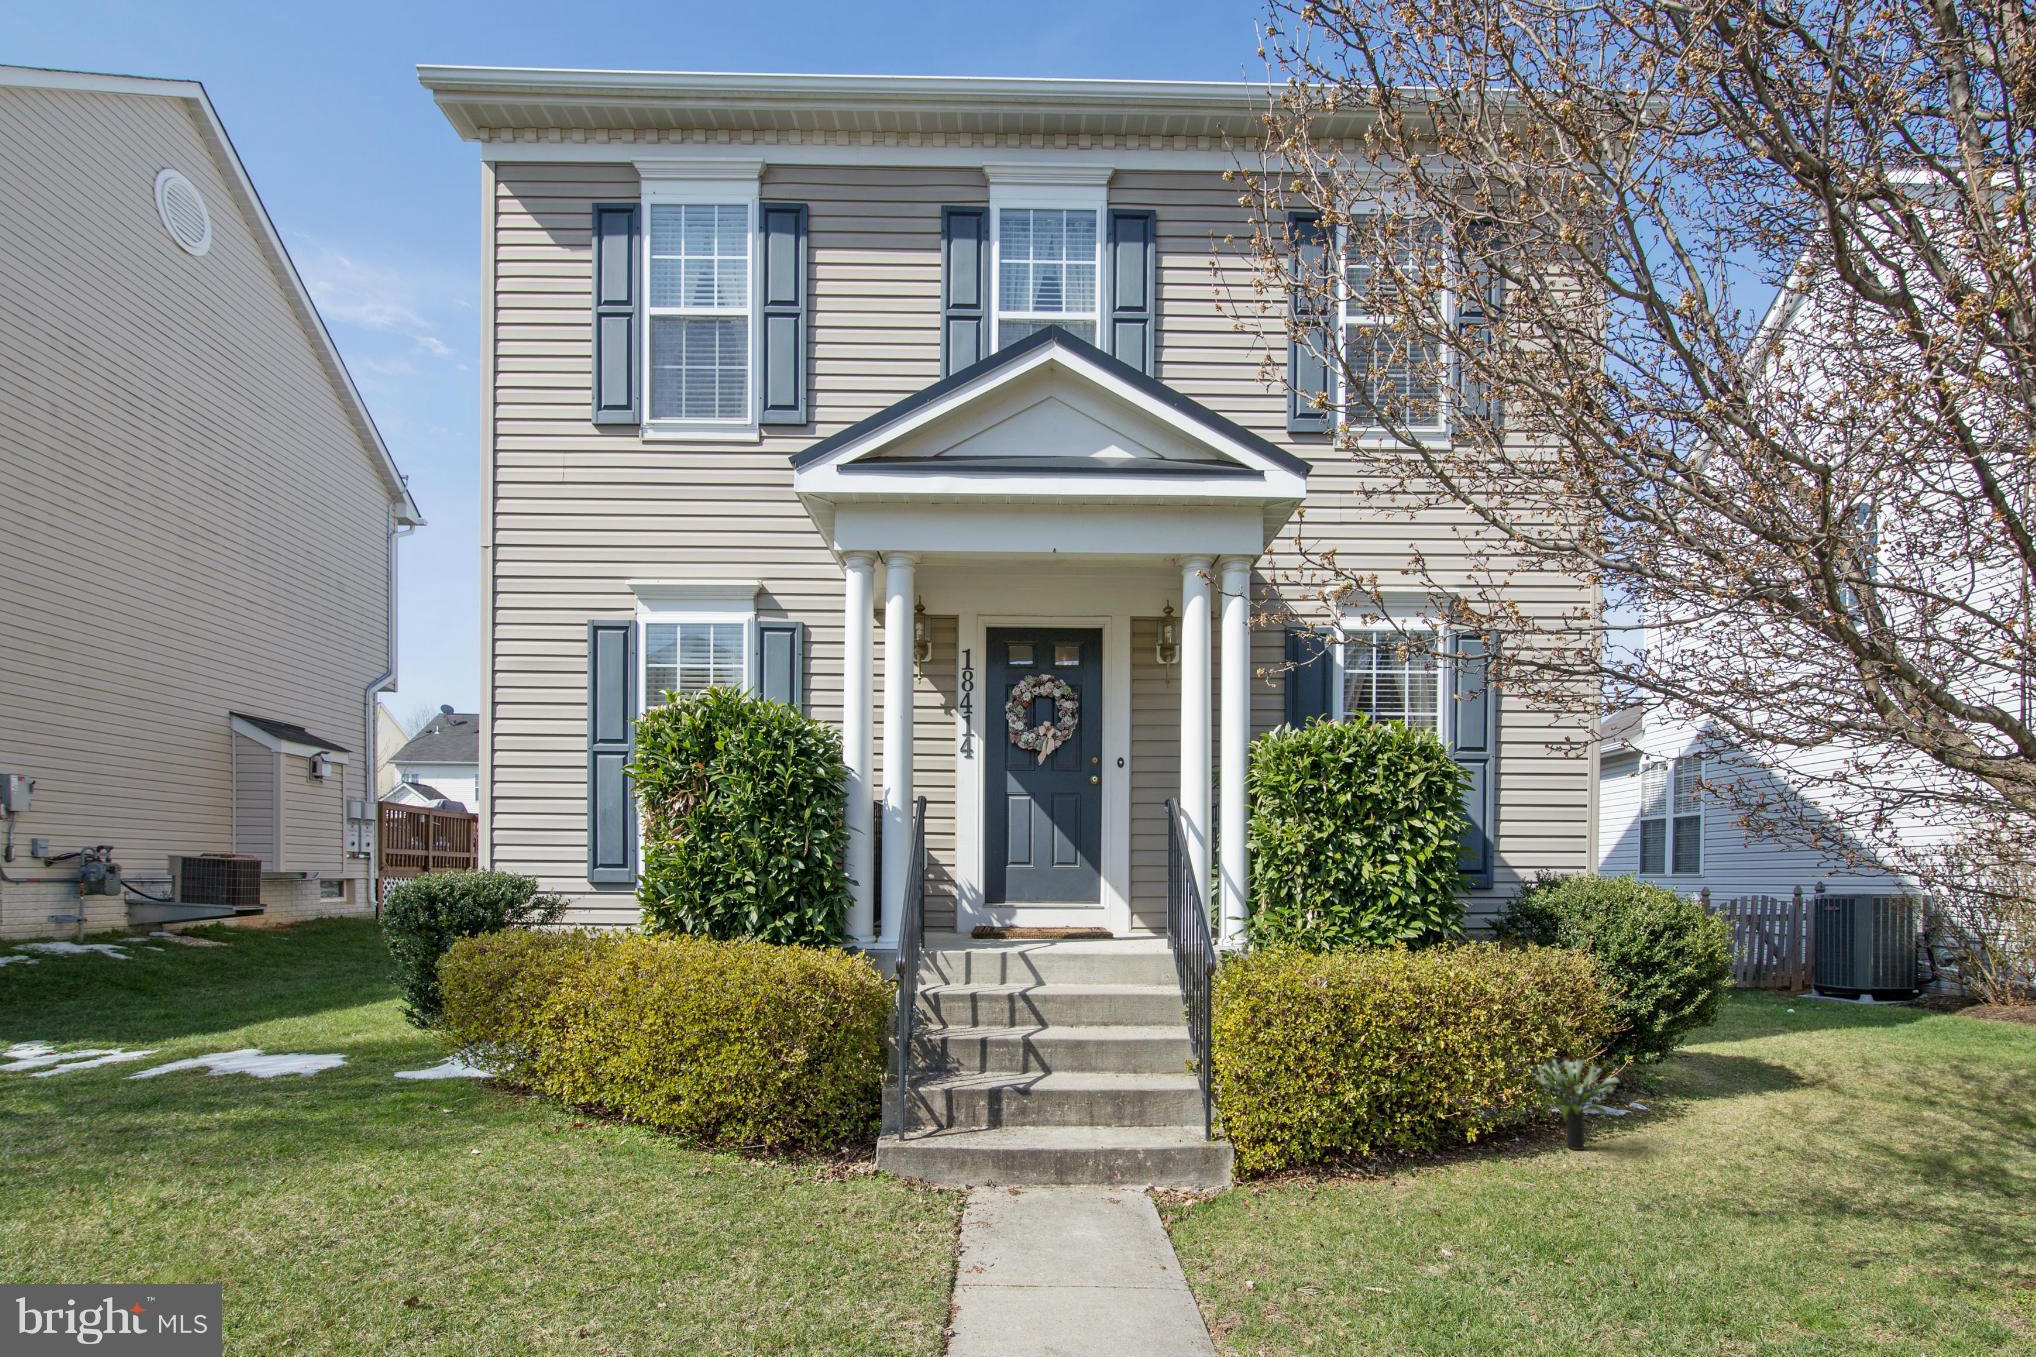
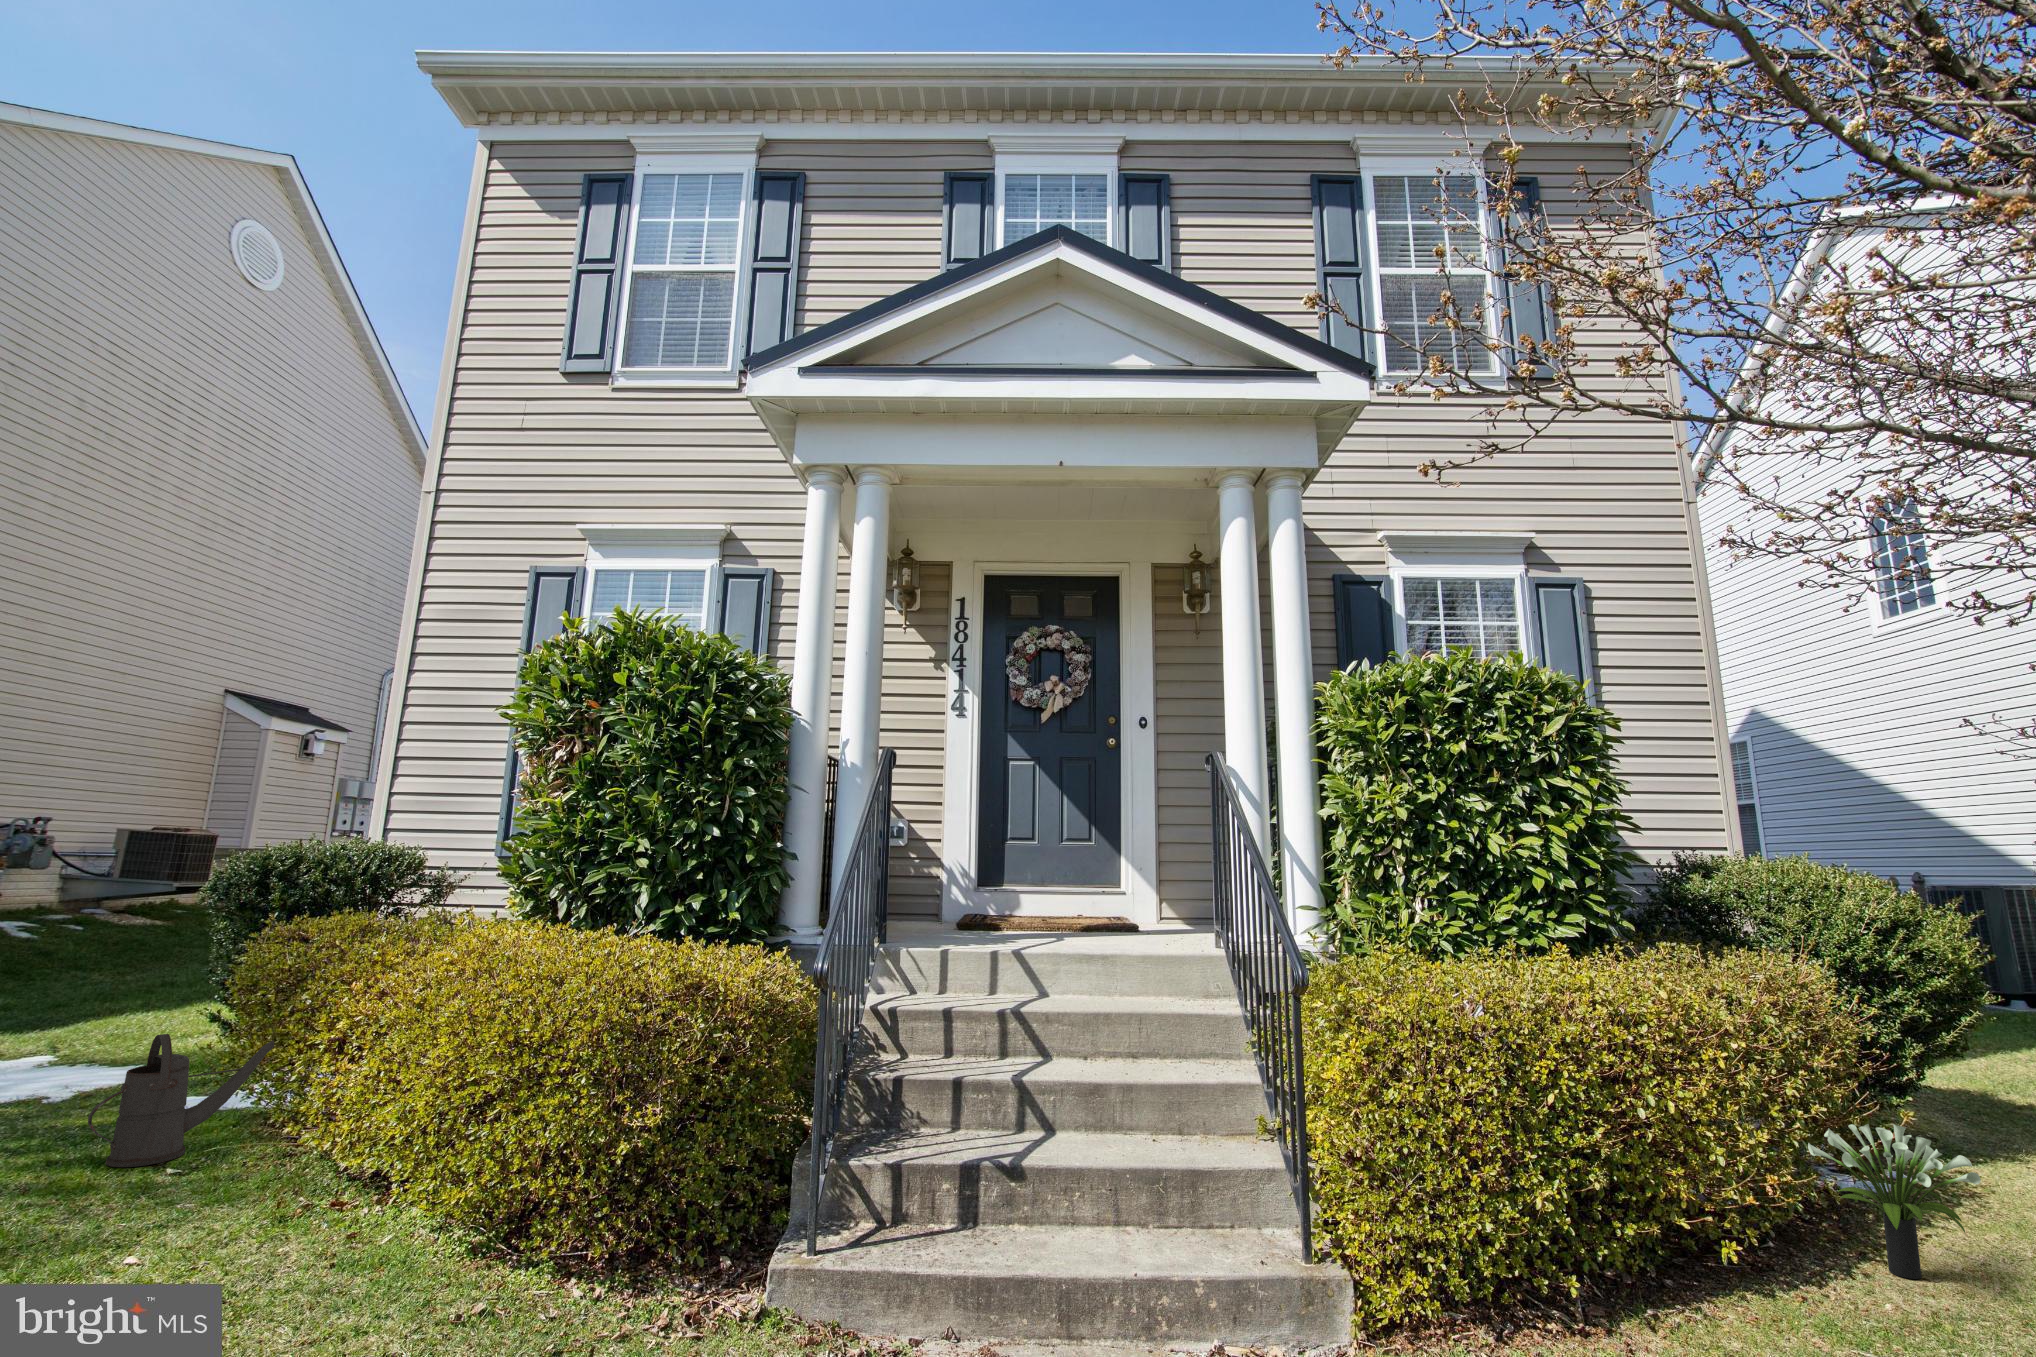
watering can: none [394,1014,492,1102] -> present [88,1034,274,1167]

